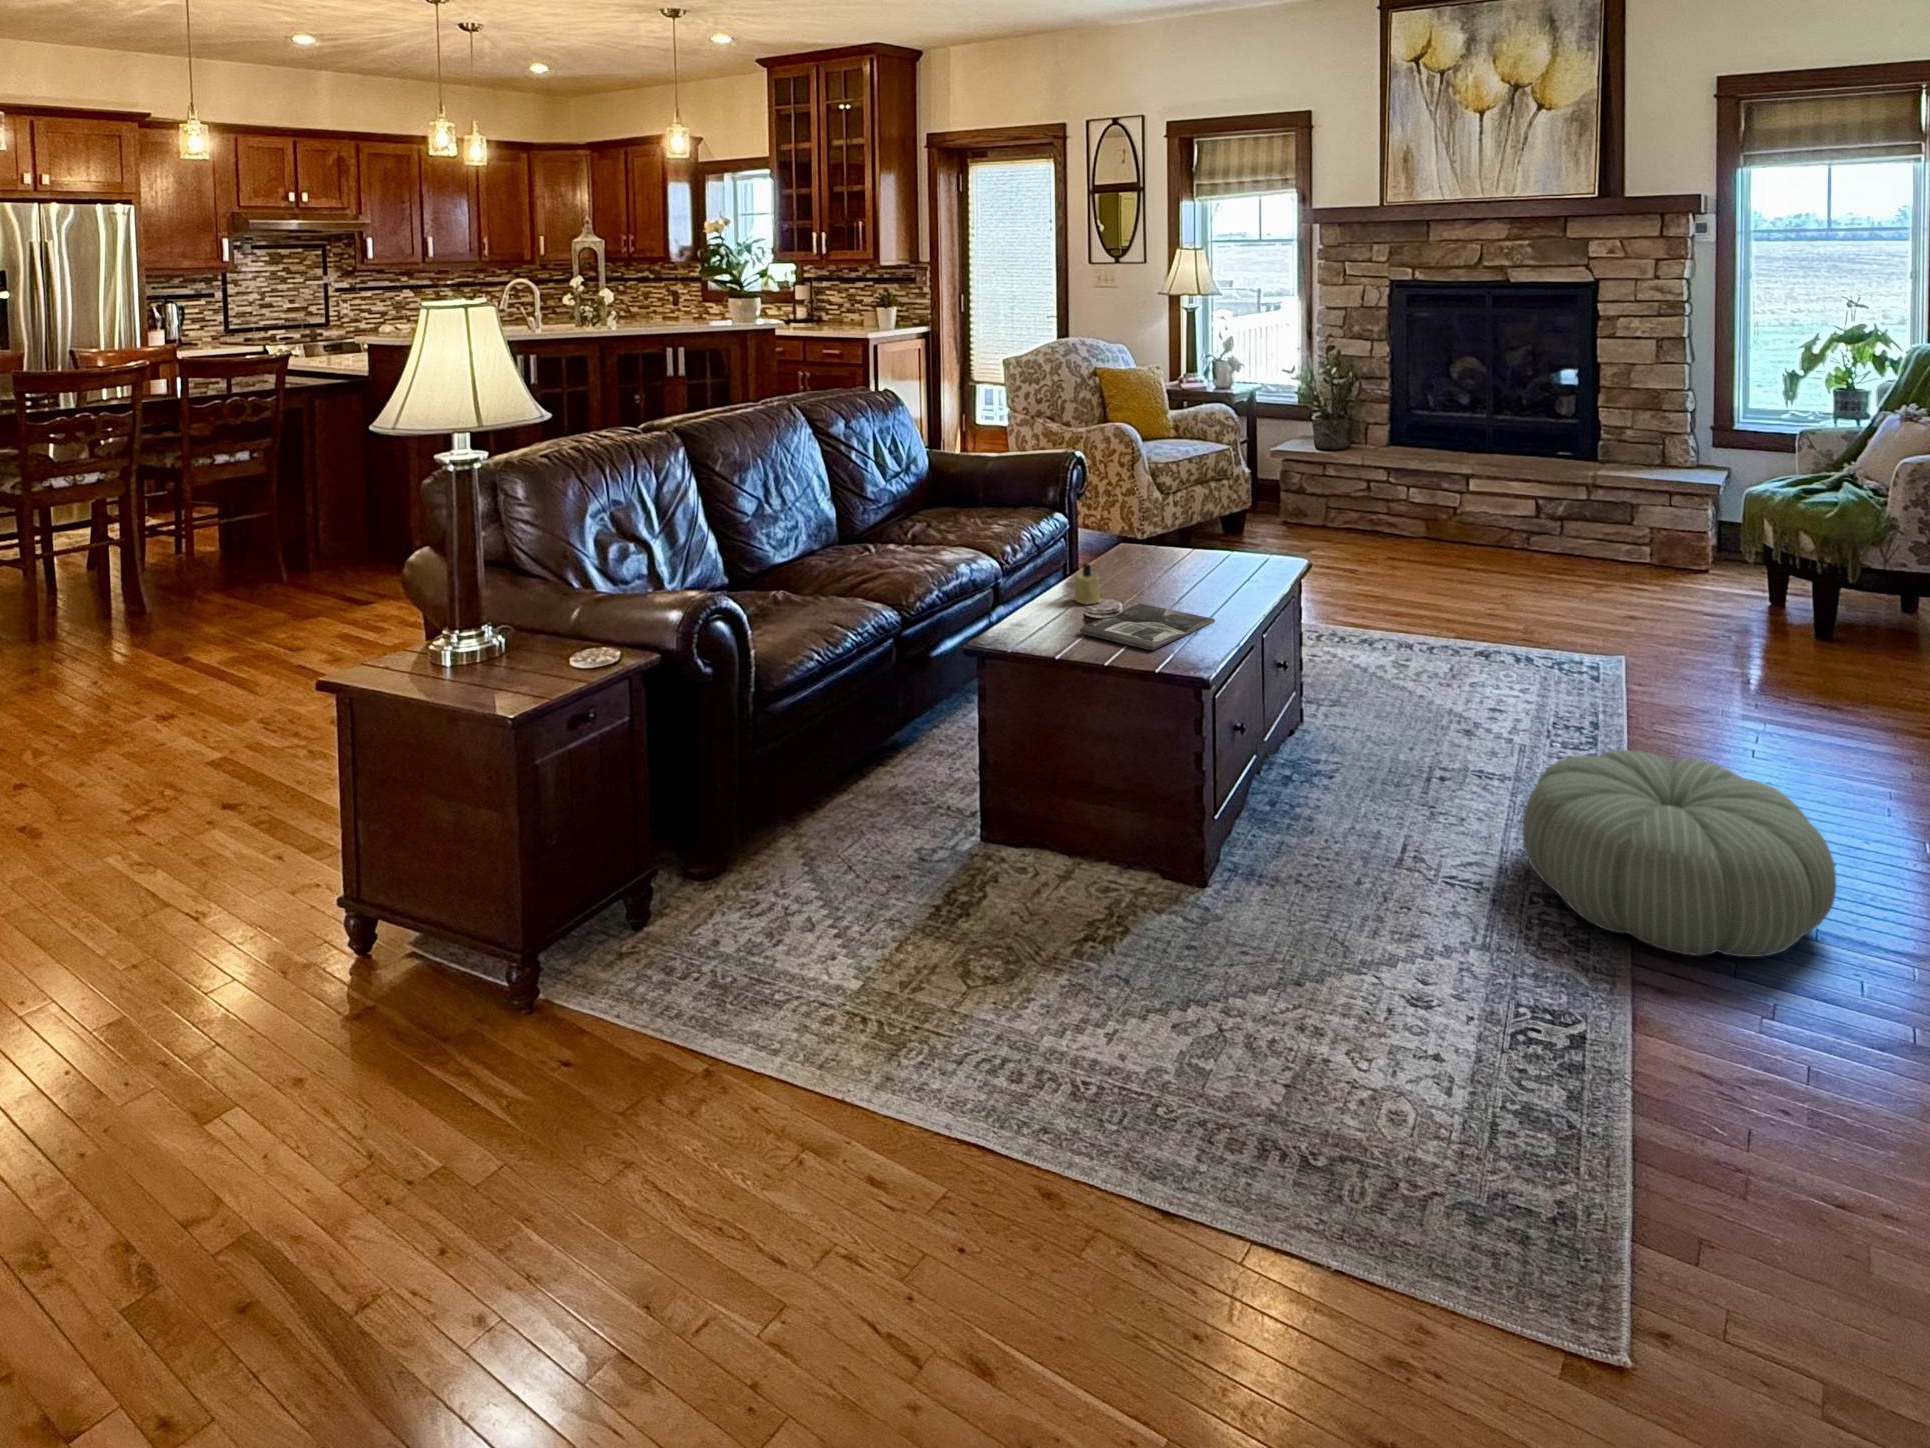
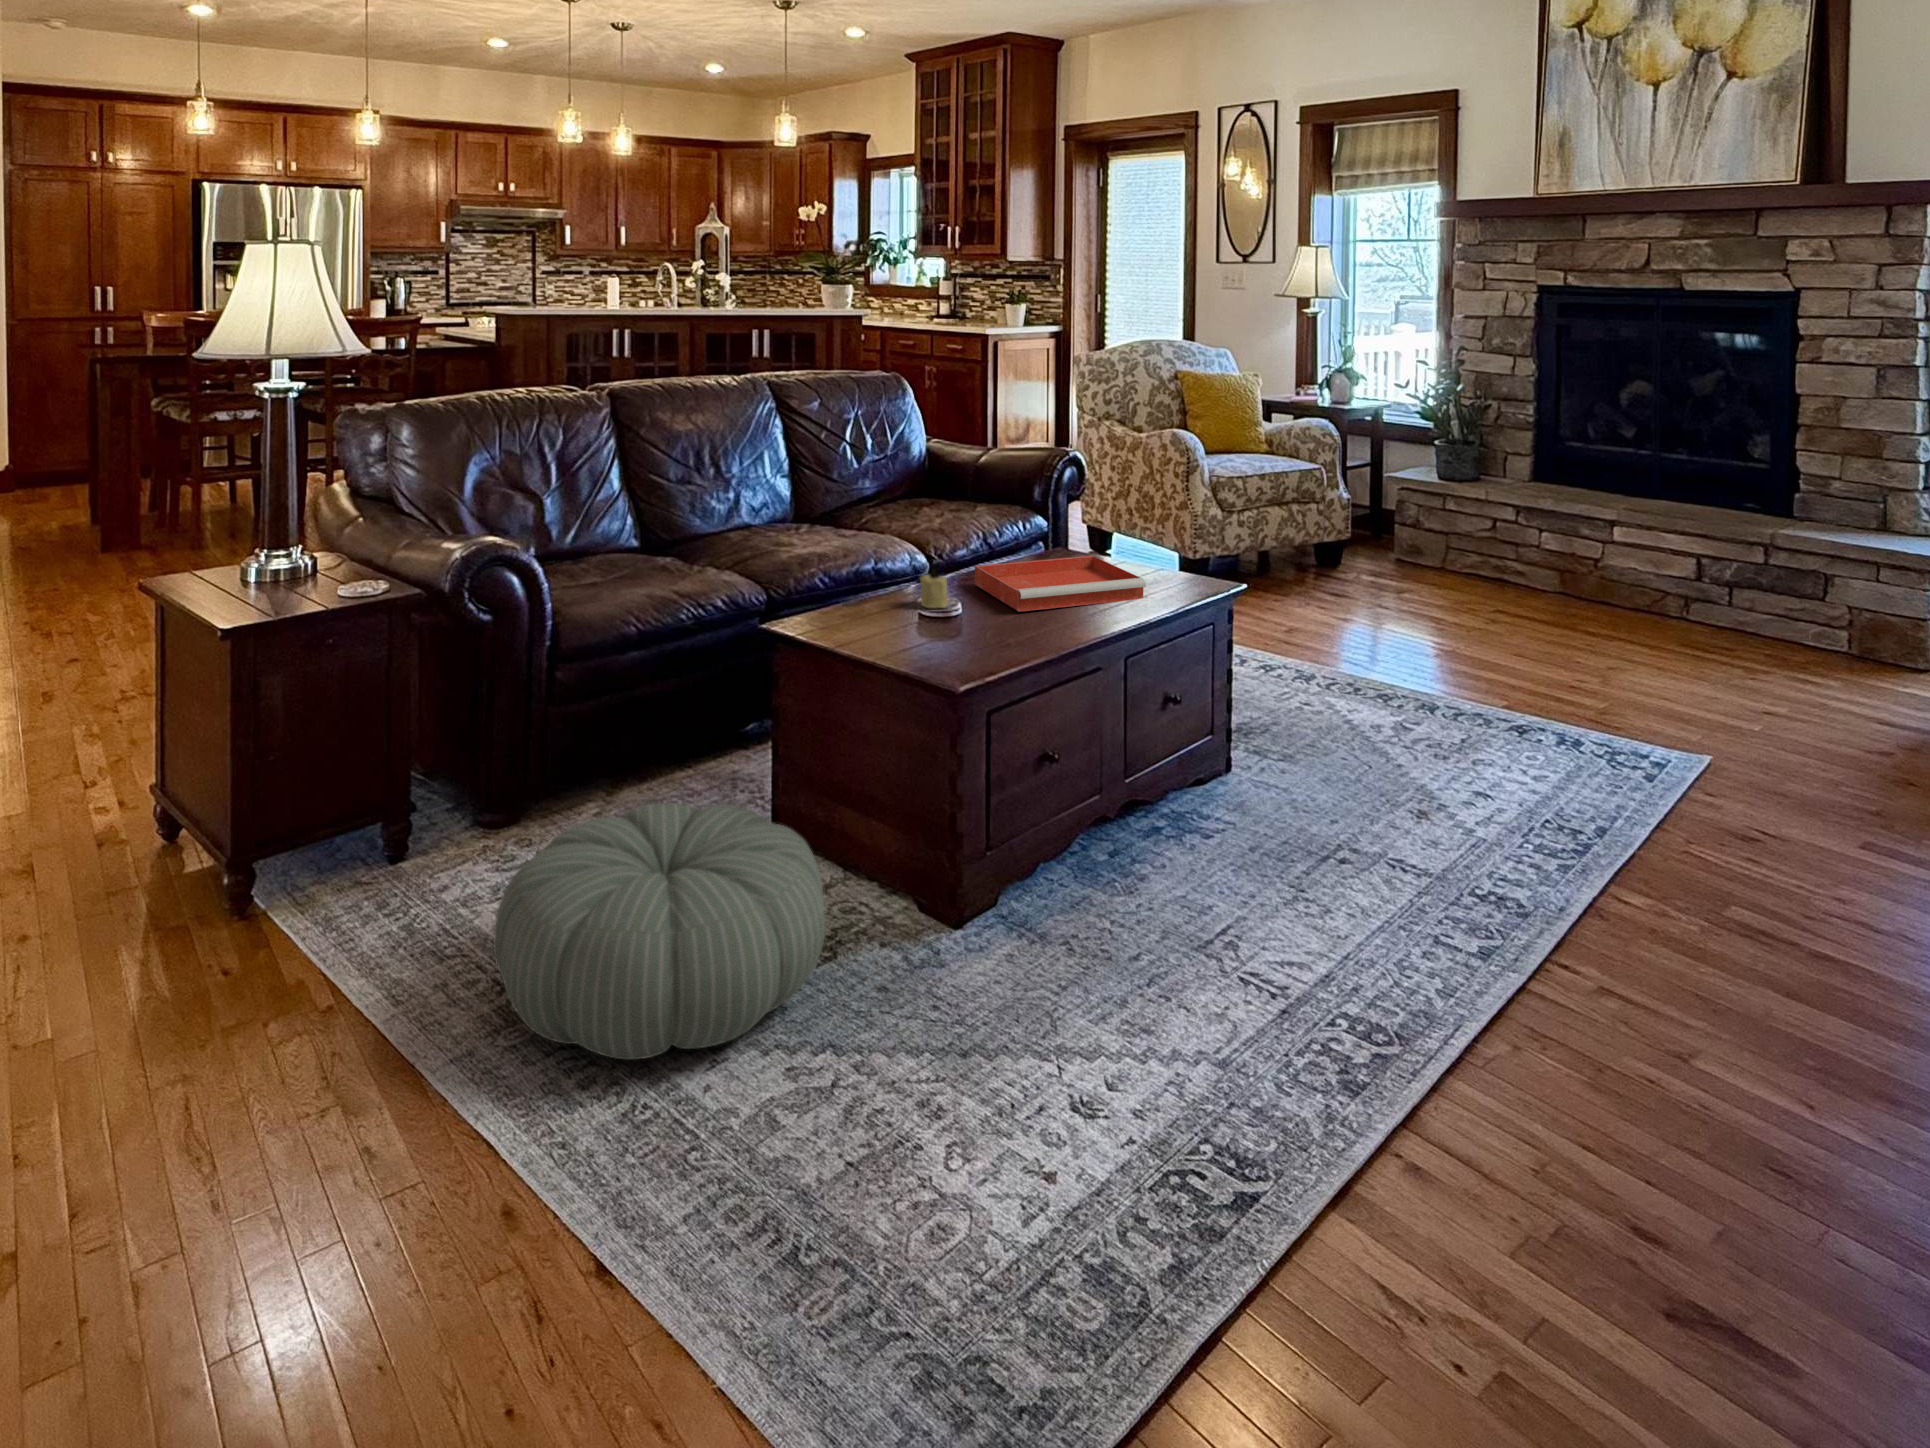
tray: none [1100,543,1257,599] -> present [975,556,1146,611]
magazine: present [1080,604,1215,650] -> none [882,613,1039,661]
pouf: present [1522,750,1836,957] -> present [493,803,825,1060]

